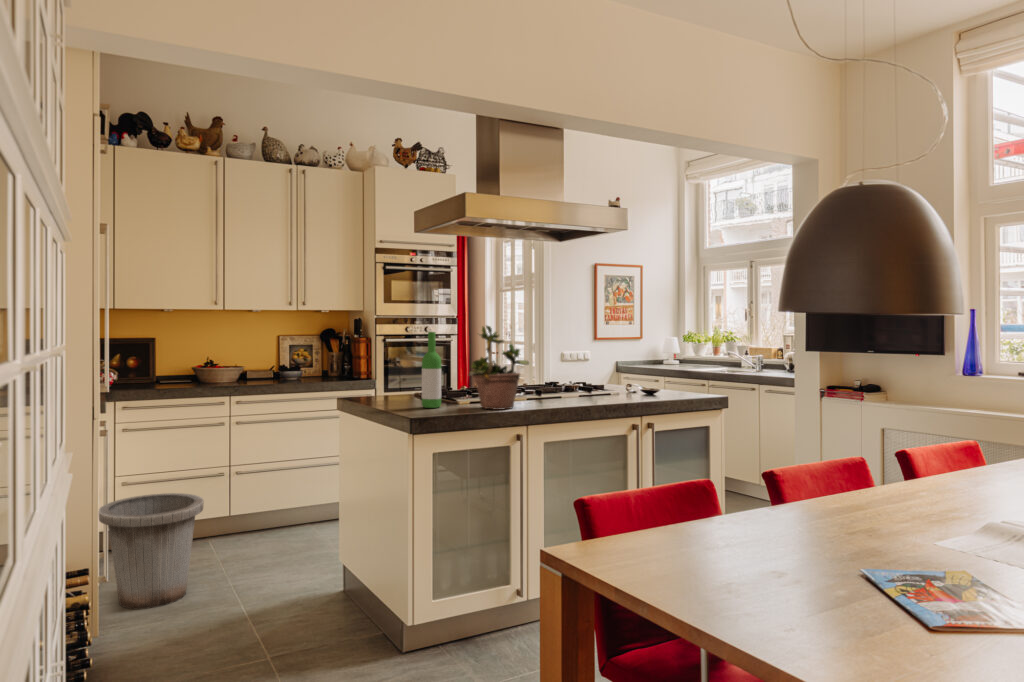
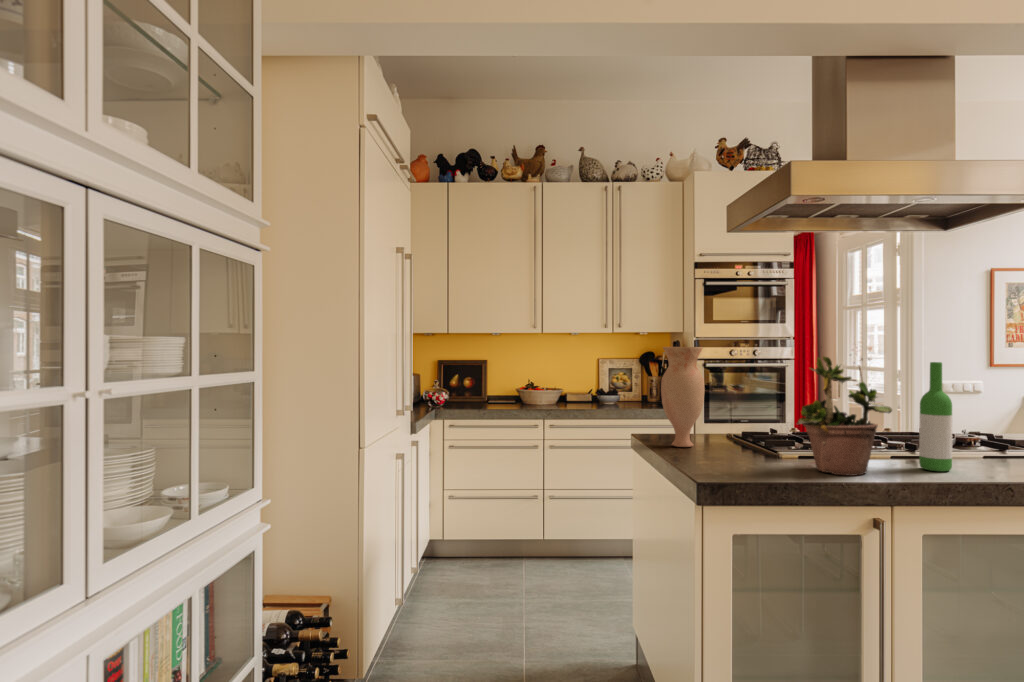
vase: none [362,320,397,402] -> present [661,347,705,447]
wine bottle: present [422,332,441,408] -> present [919,362,952,471]
trash can: present [98,493,204,609] -> none [411,518,506,638]

